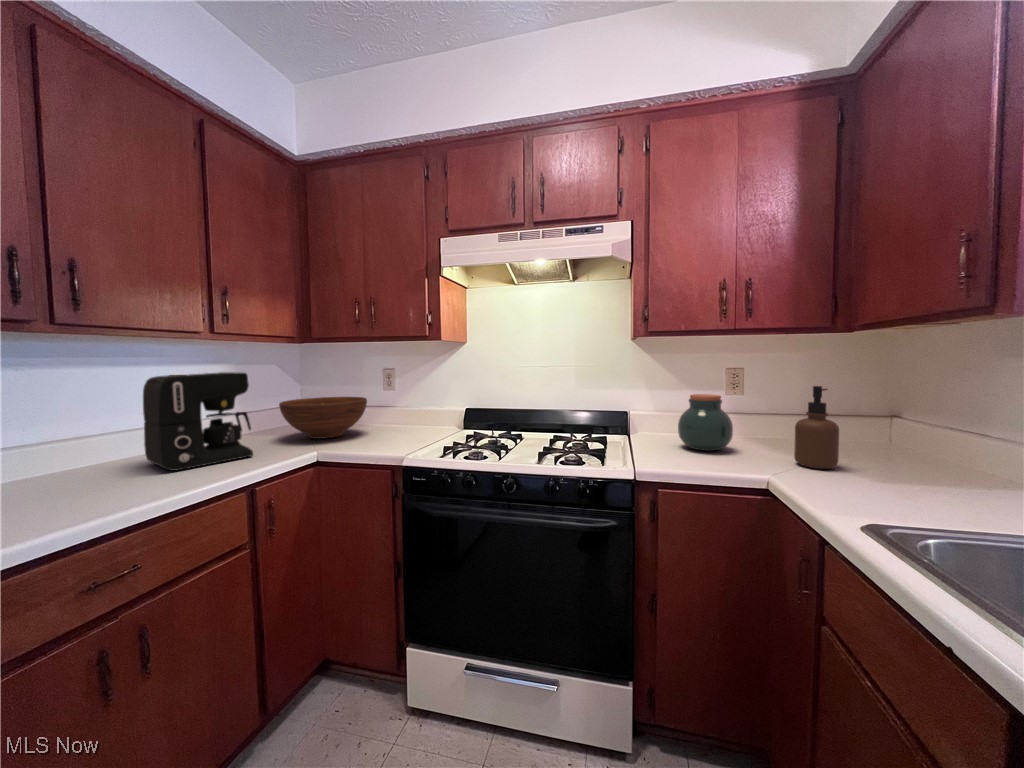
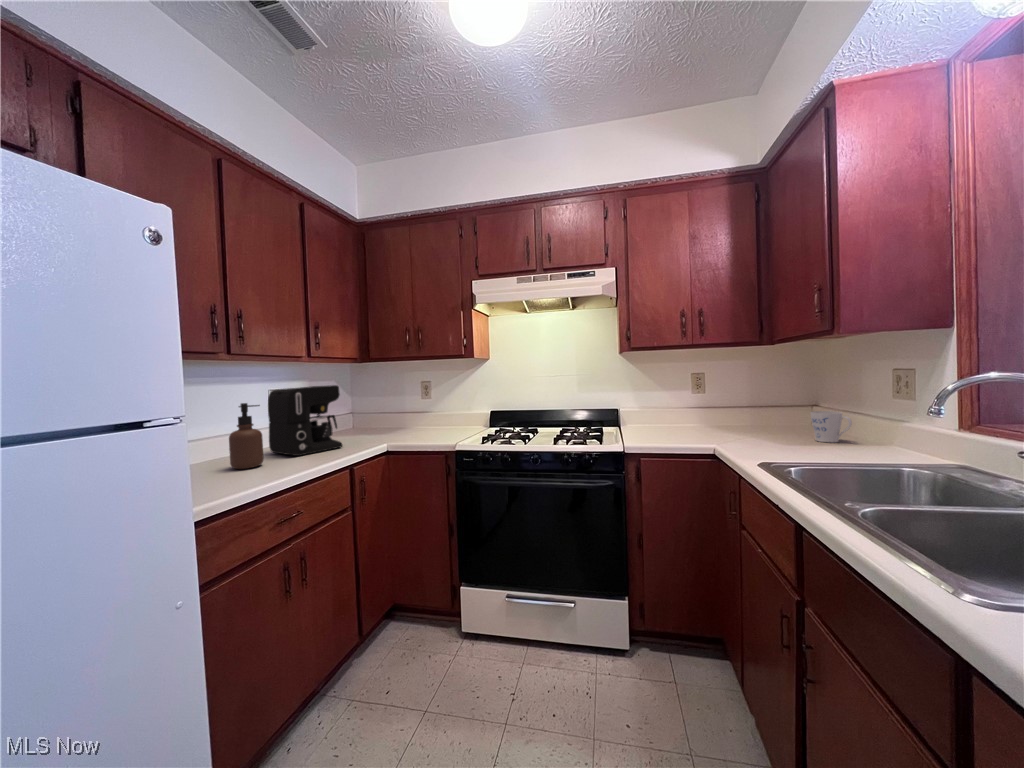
soap dispenser: present [794,386,839,469] -> present [229,403,264,469]
jar: present [678,394,733,451] -> none [656,392,696,433]
fruit bowl: present [279,397,367,439] -> none [351,404,415,436]
mug: none [910,431,982,479] -> present [811,411,852,442]

